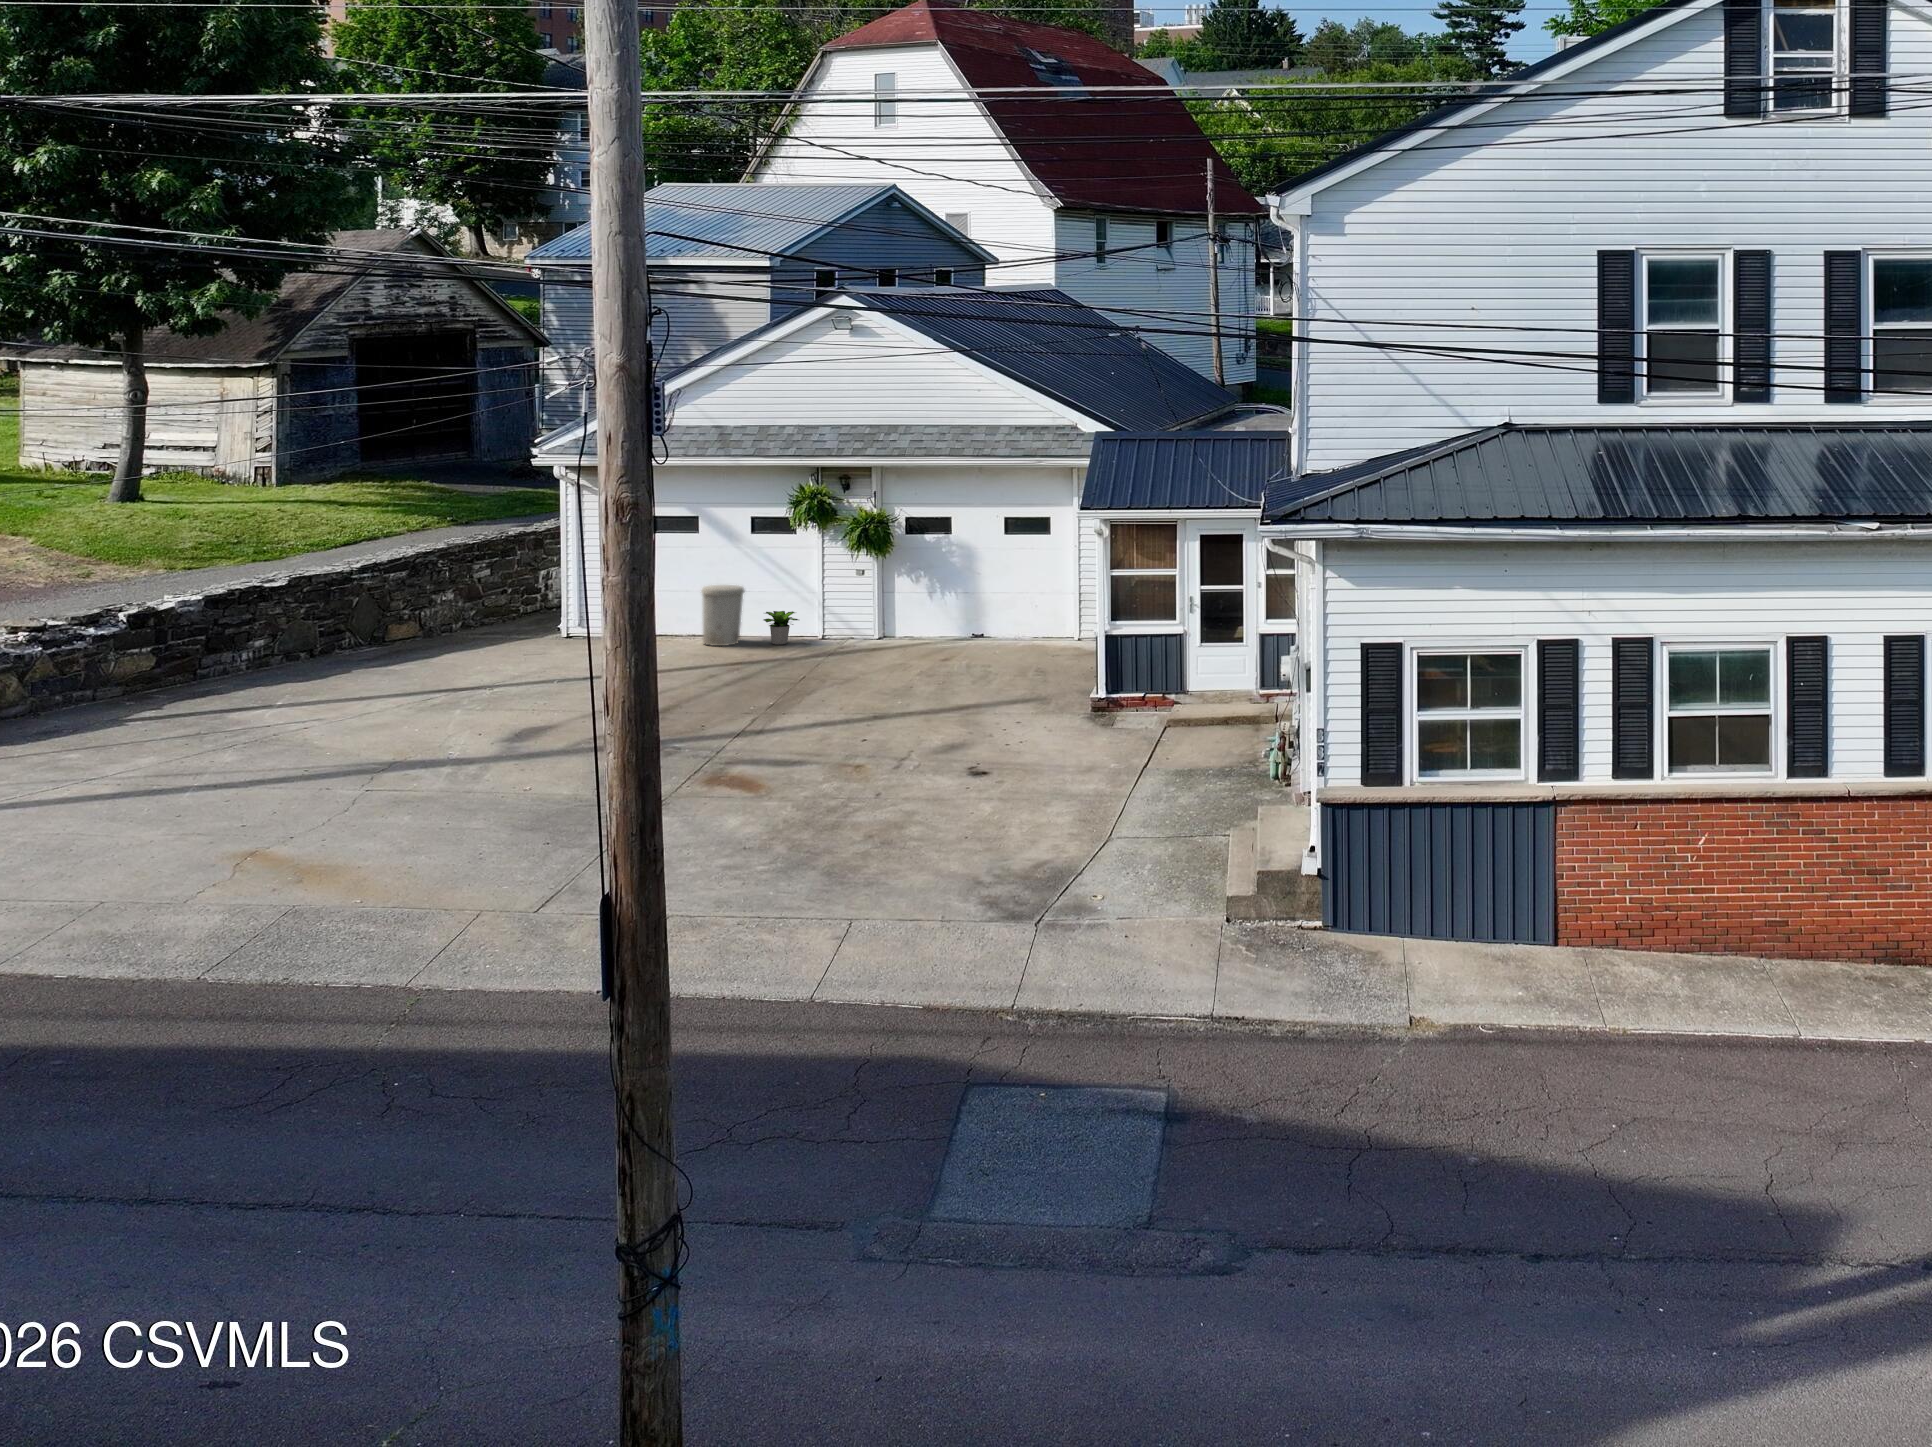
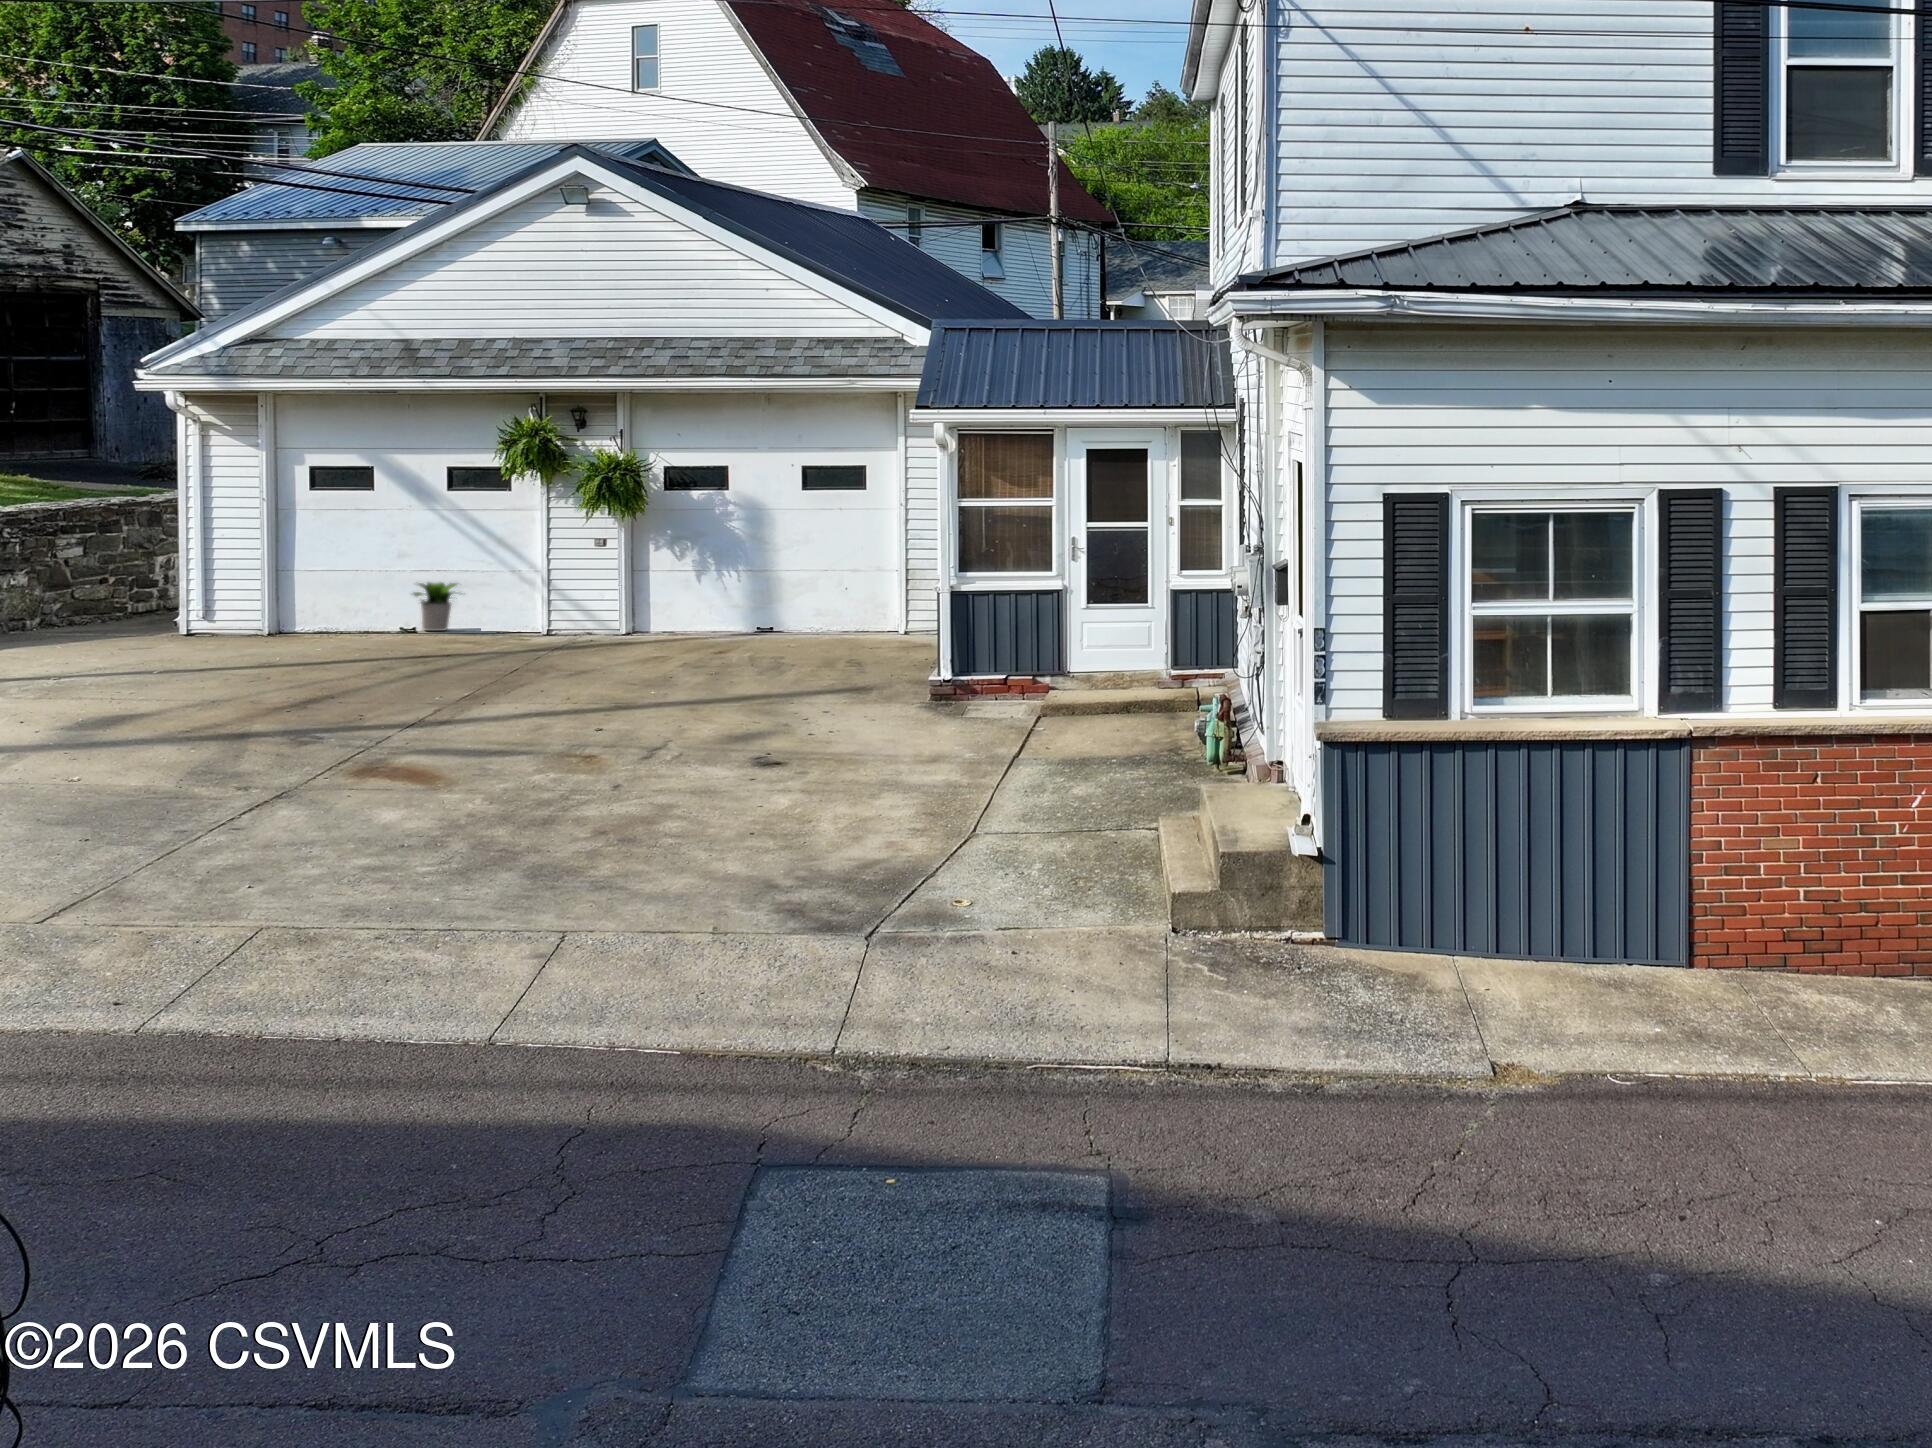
trash can: present [701,585,744,646] -> none [312,542,382,632]

